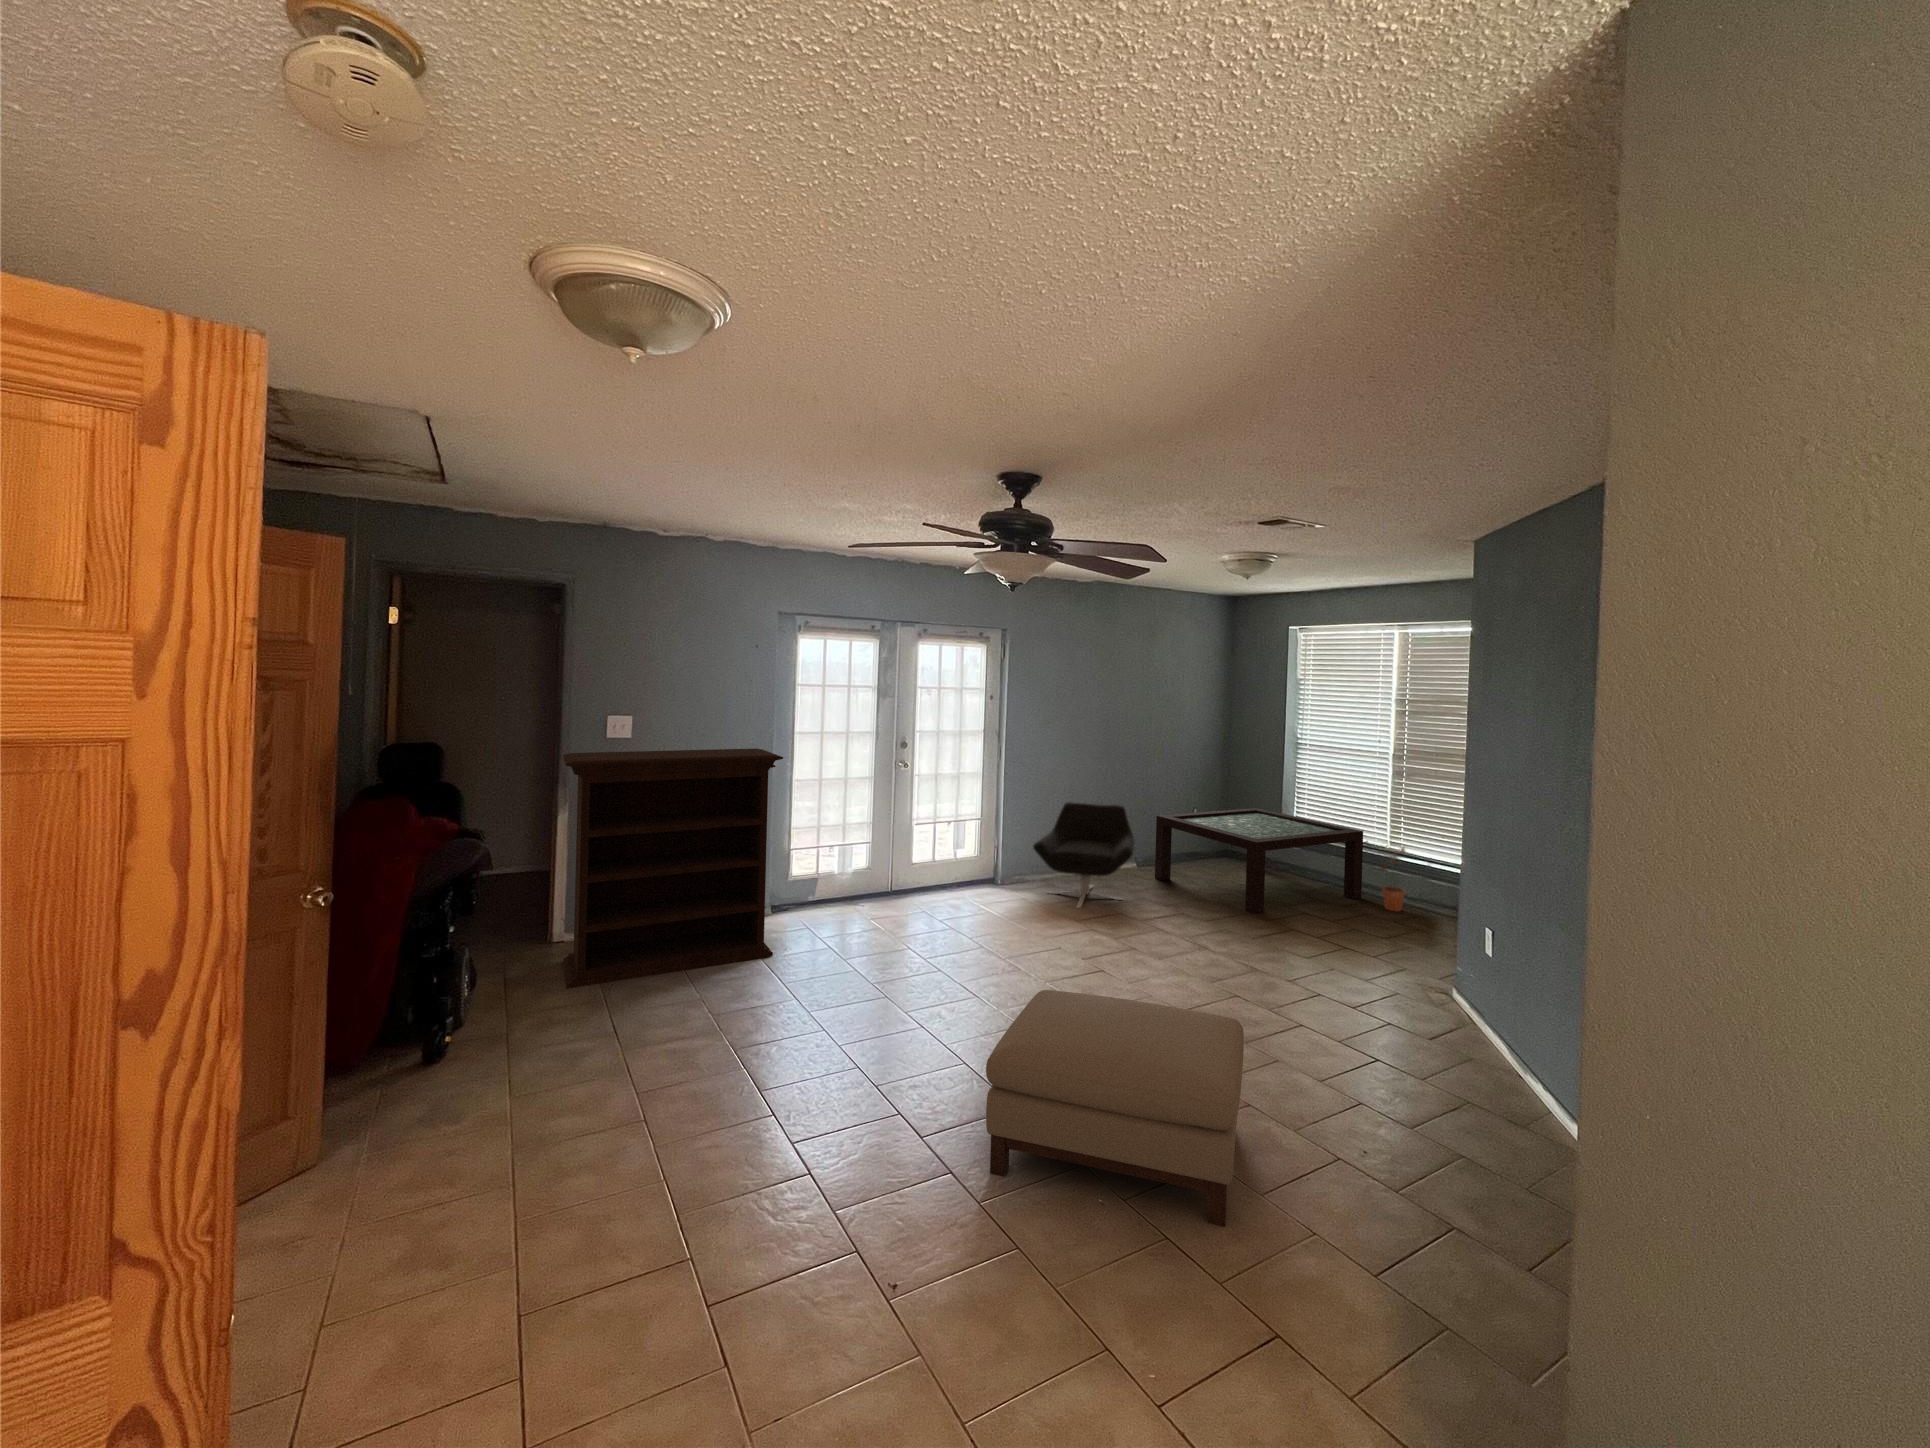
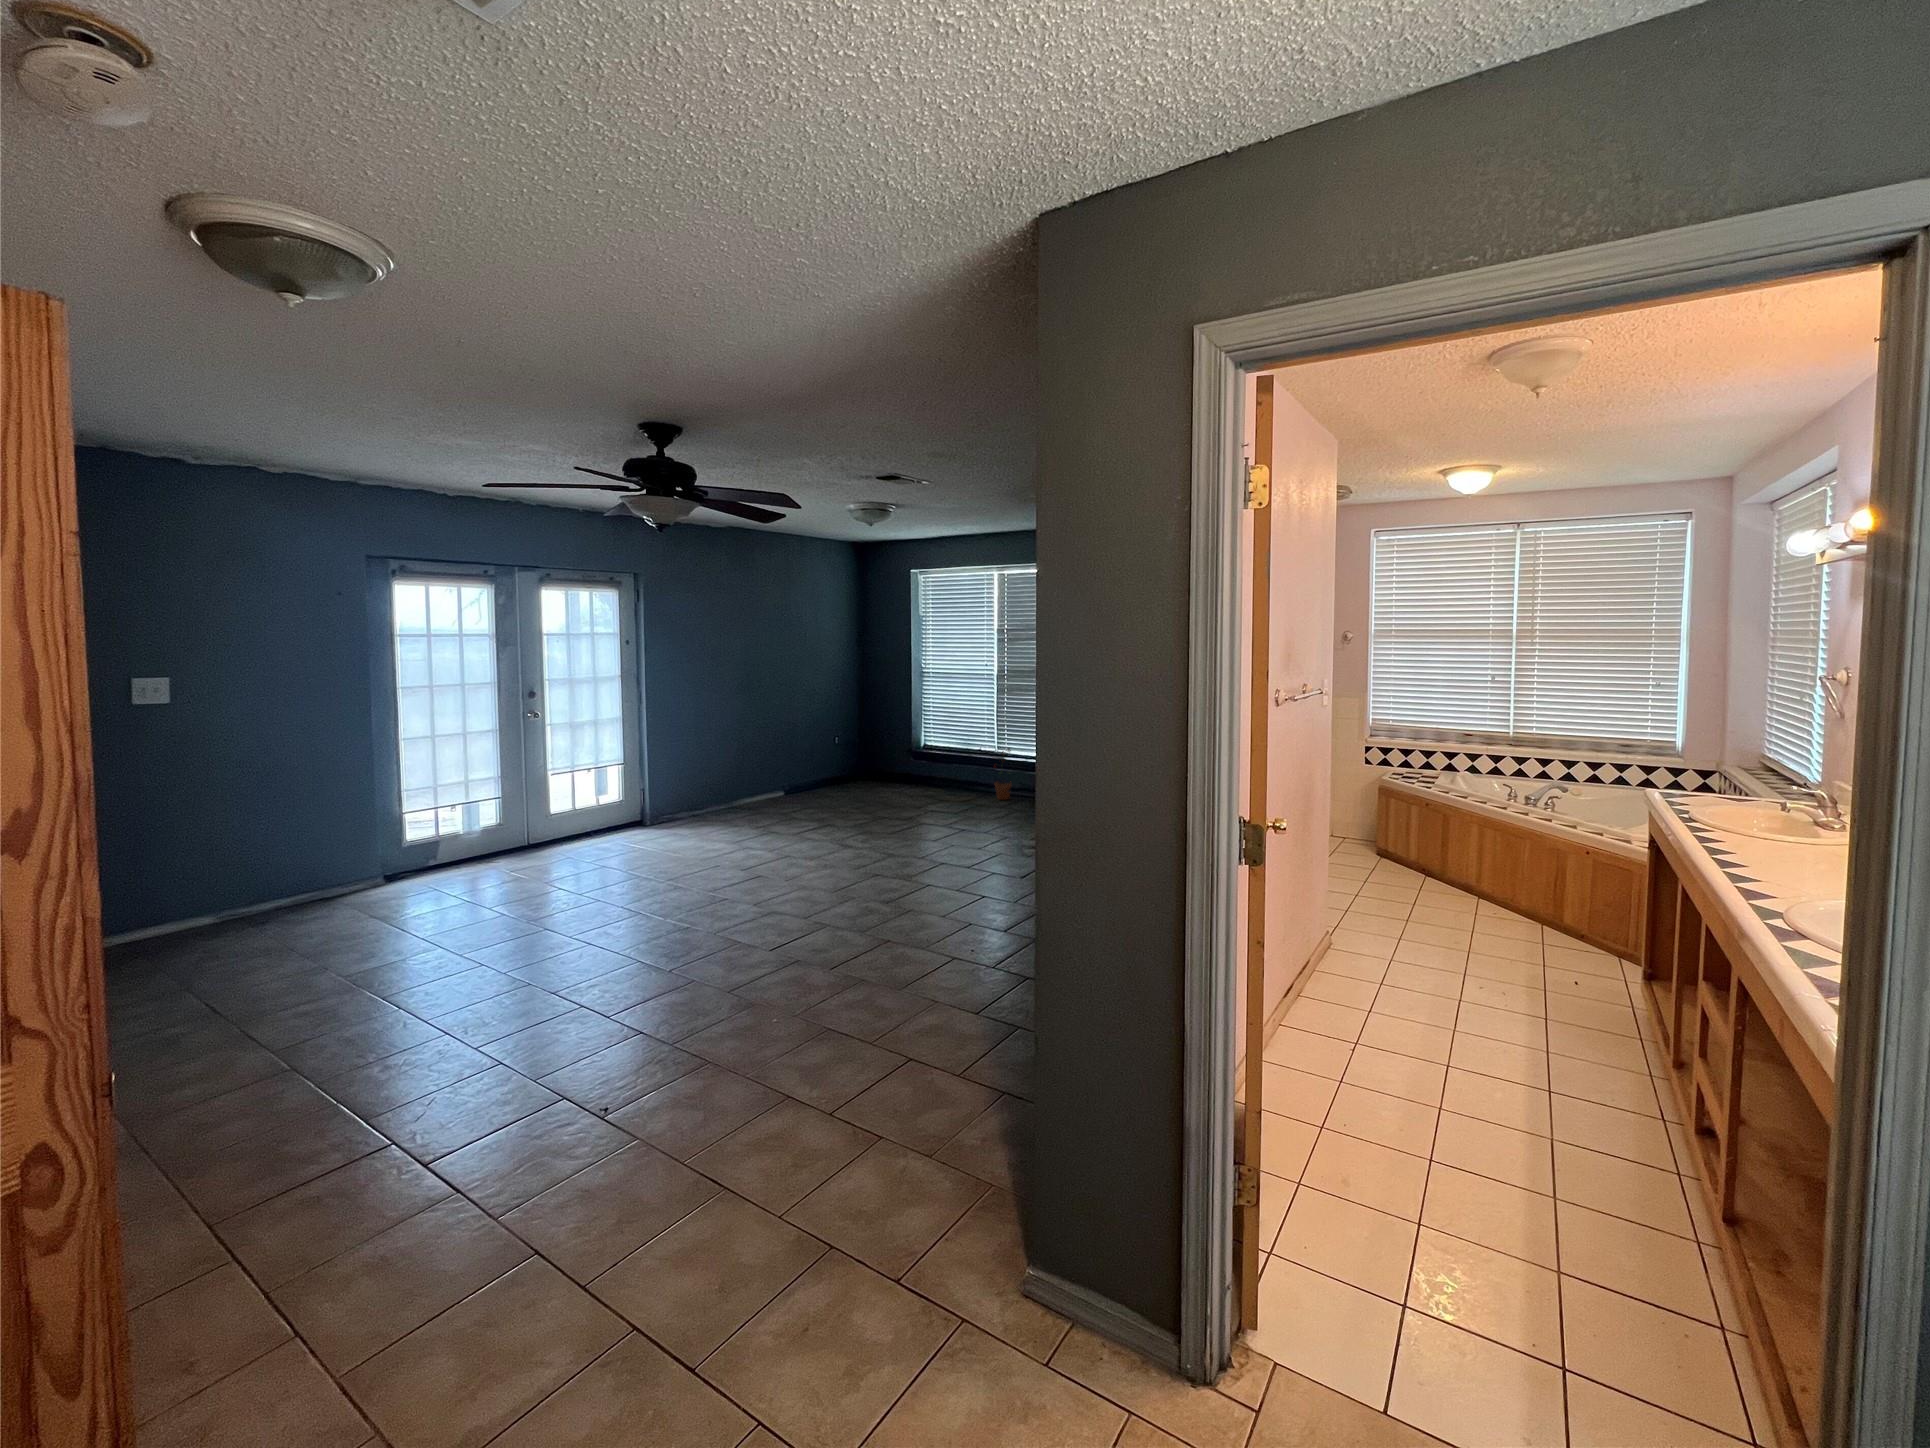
bookshelf: present [563,748,783,988] -> none [76,704,402,985]
lounge chair: present [1033,802,1134,908] -> none [683,738,784,834]
coffee table: present [1155,808,1363,914] -> none [803,731,980,817]
ottoman: present [986,990,1244,1227] -> none [670,865,878,1011]

